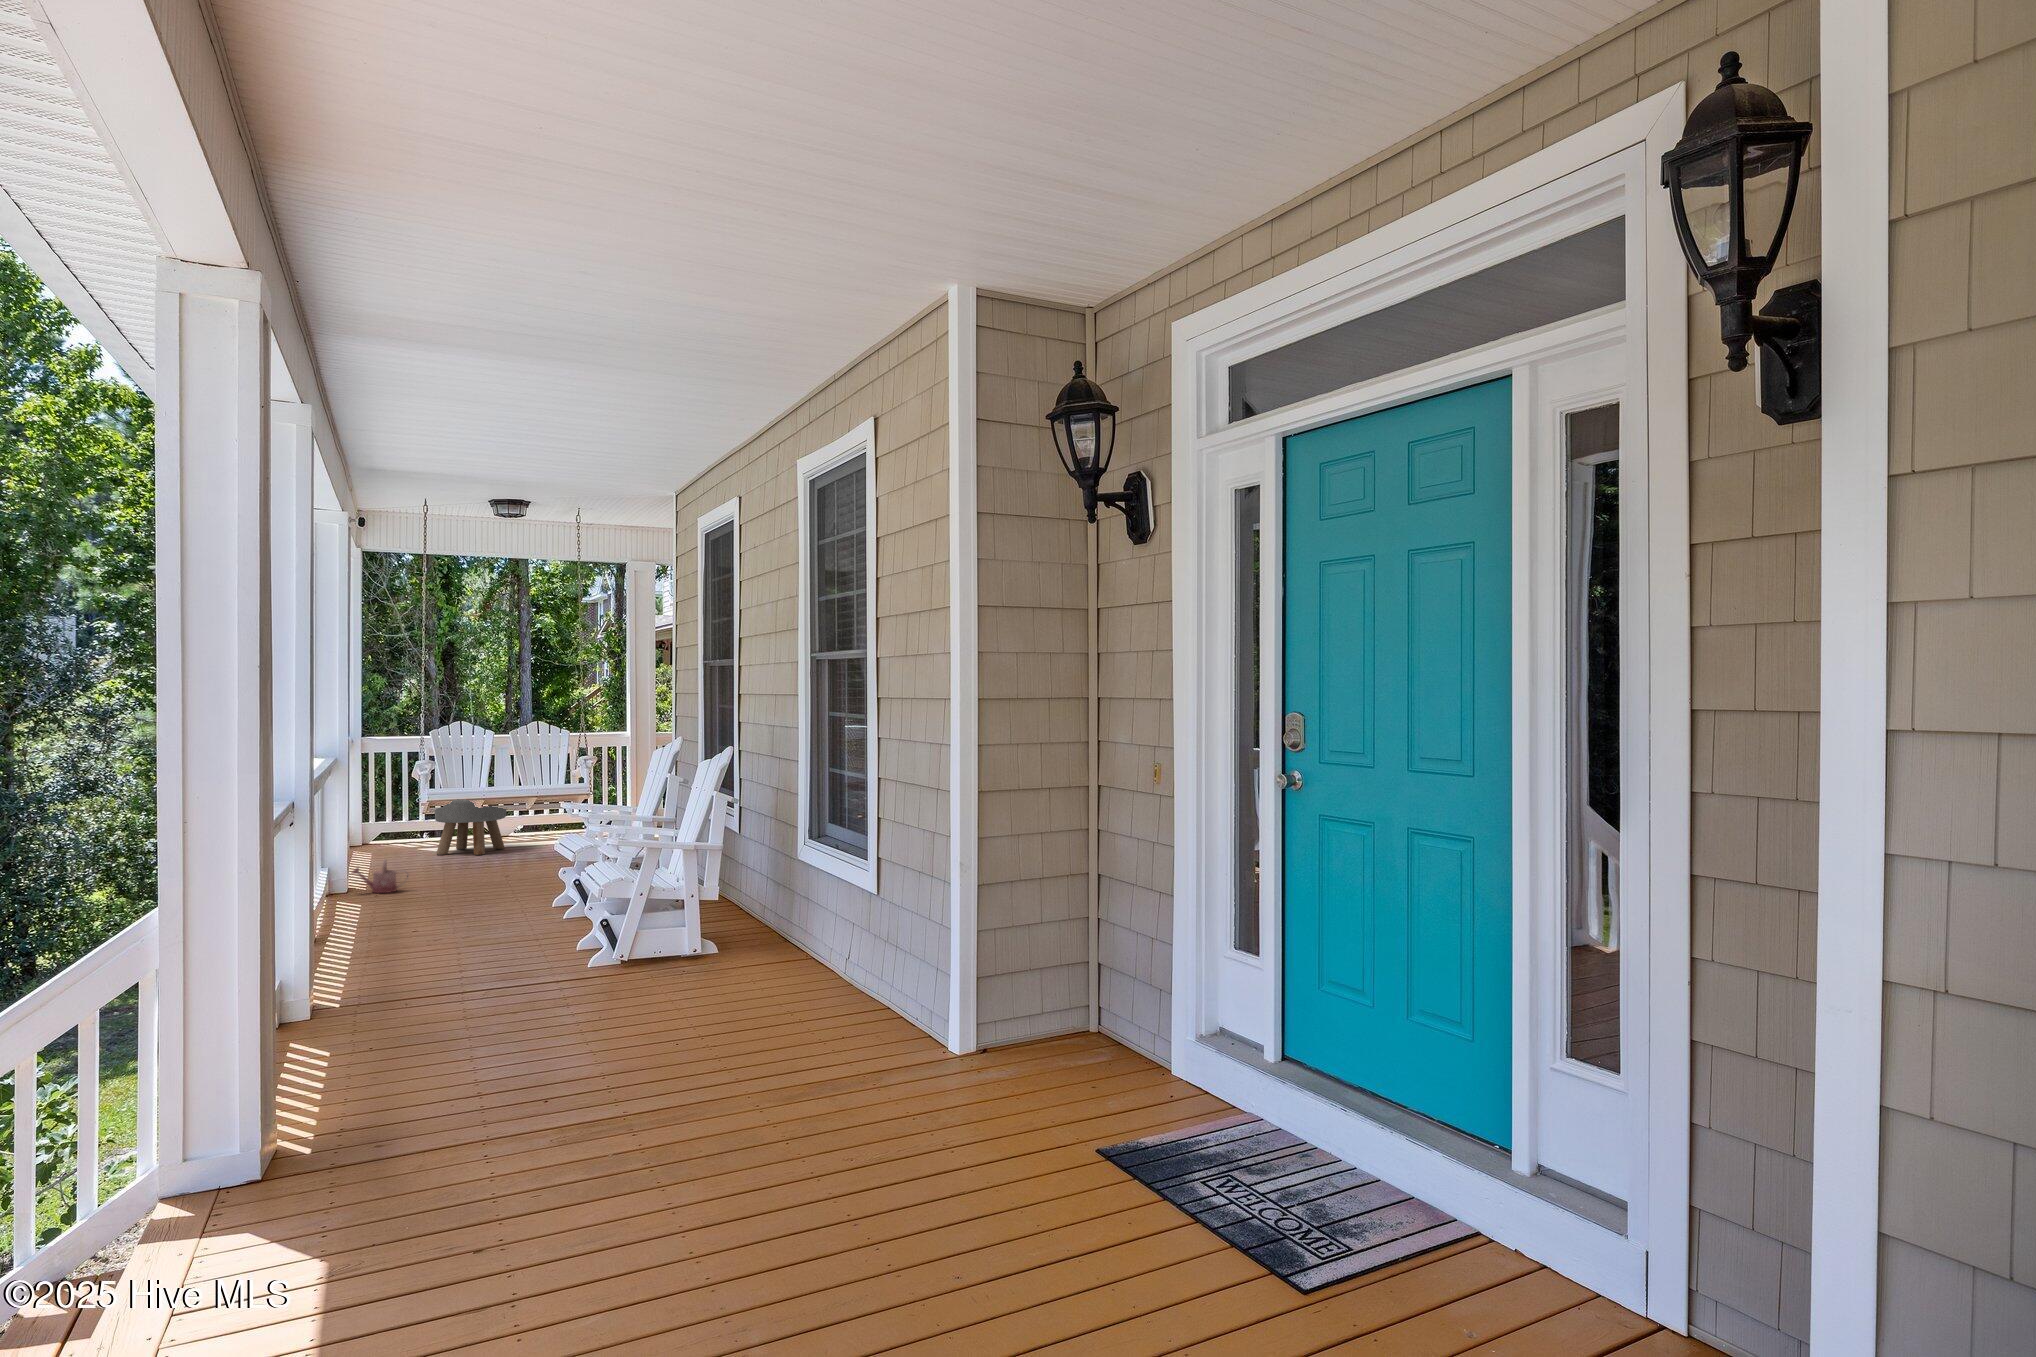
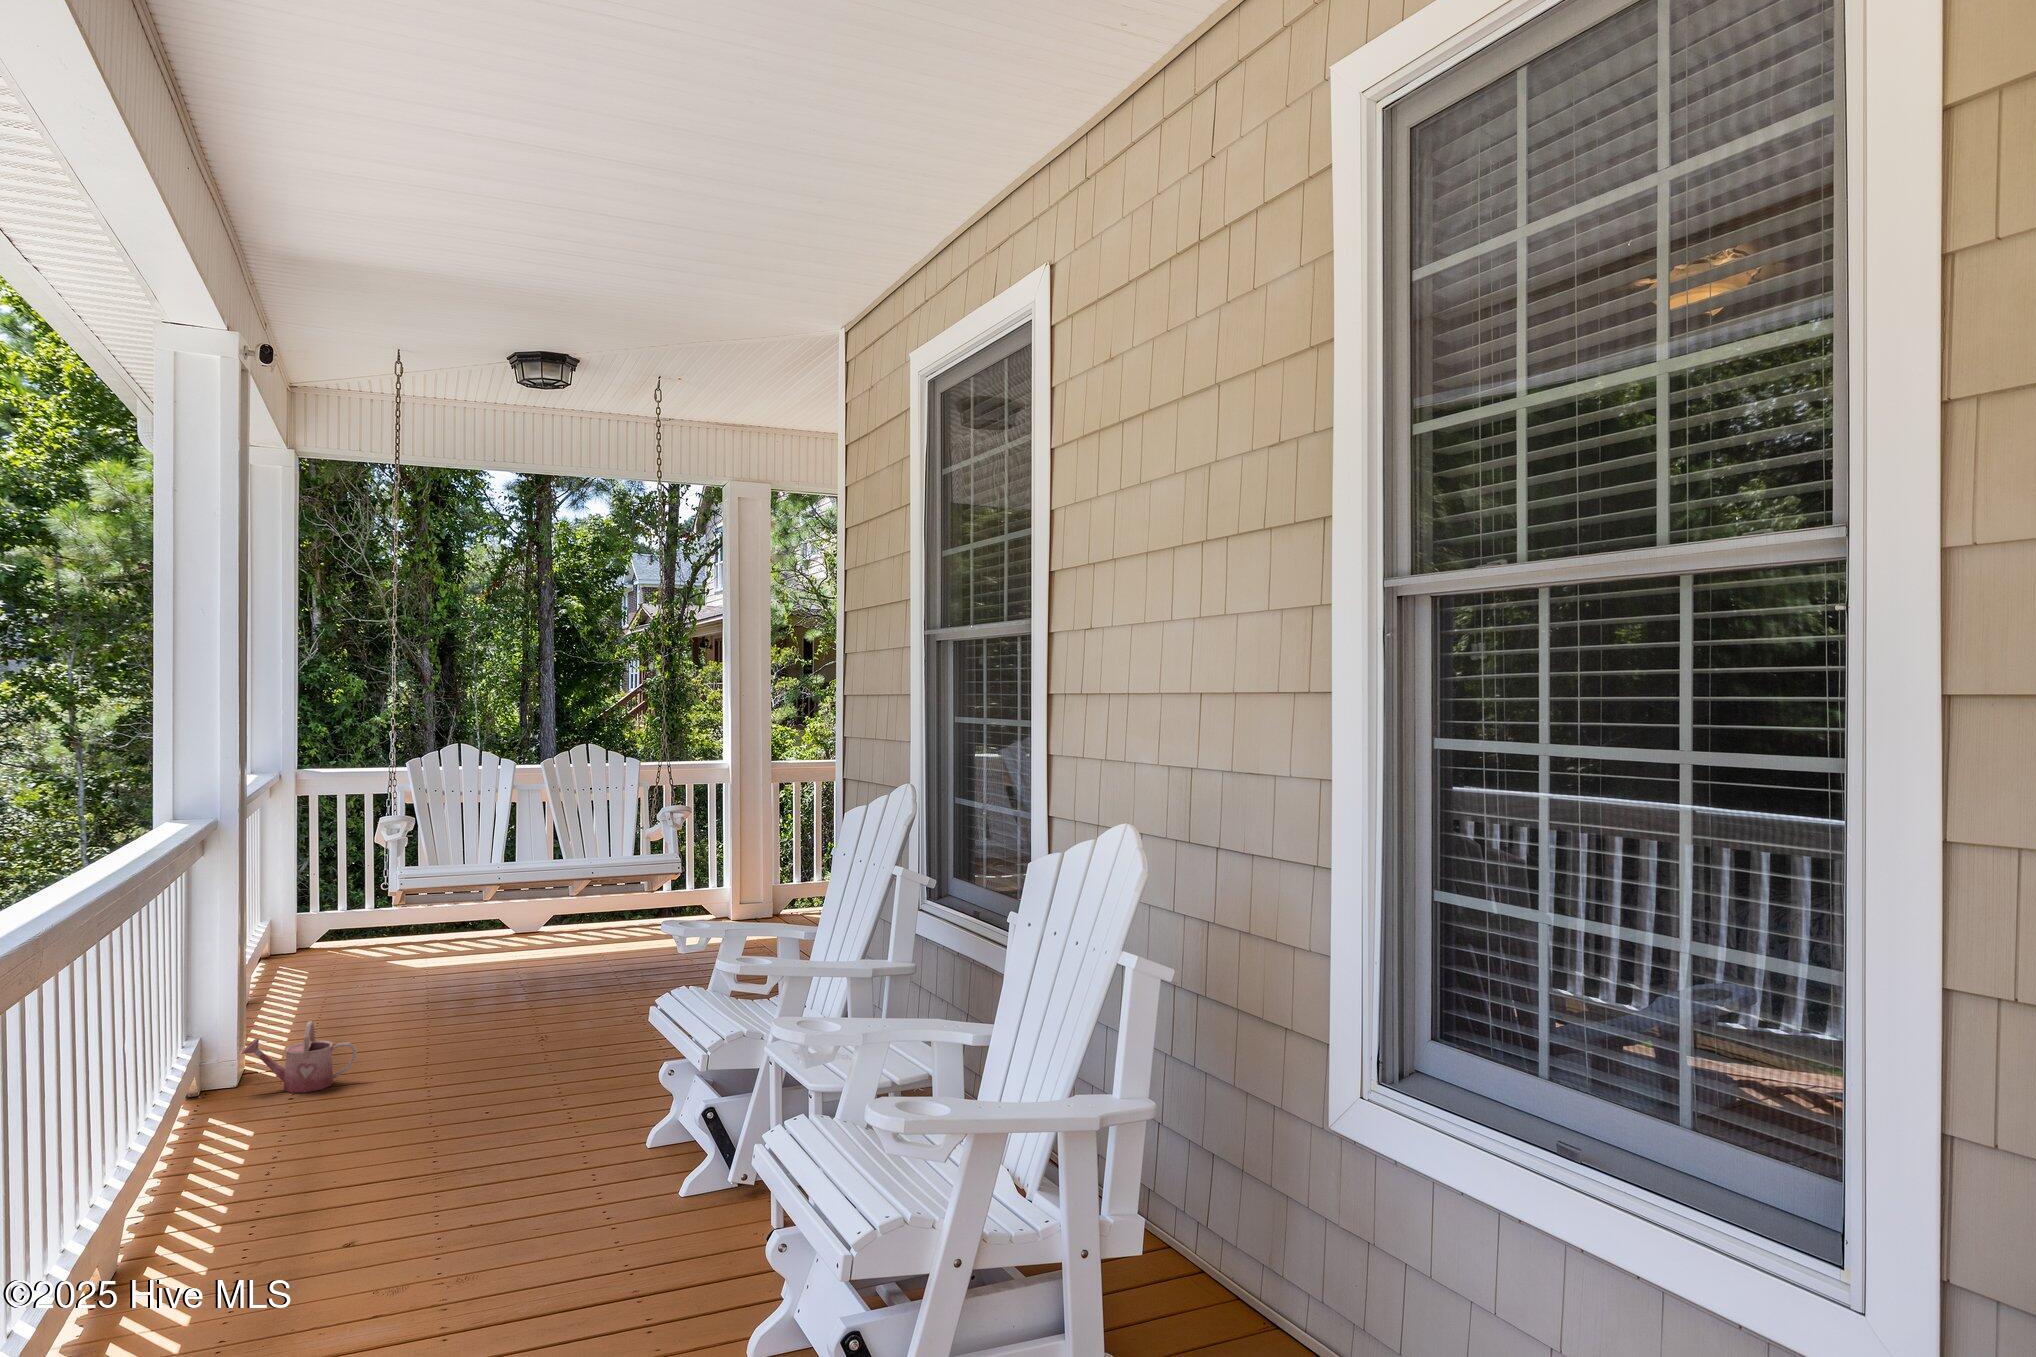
ottoman: present [435,799,506,855] -> none [415,866,535,977]

